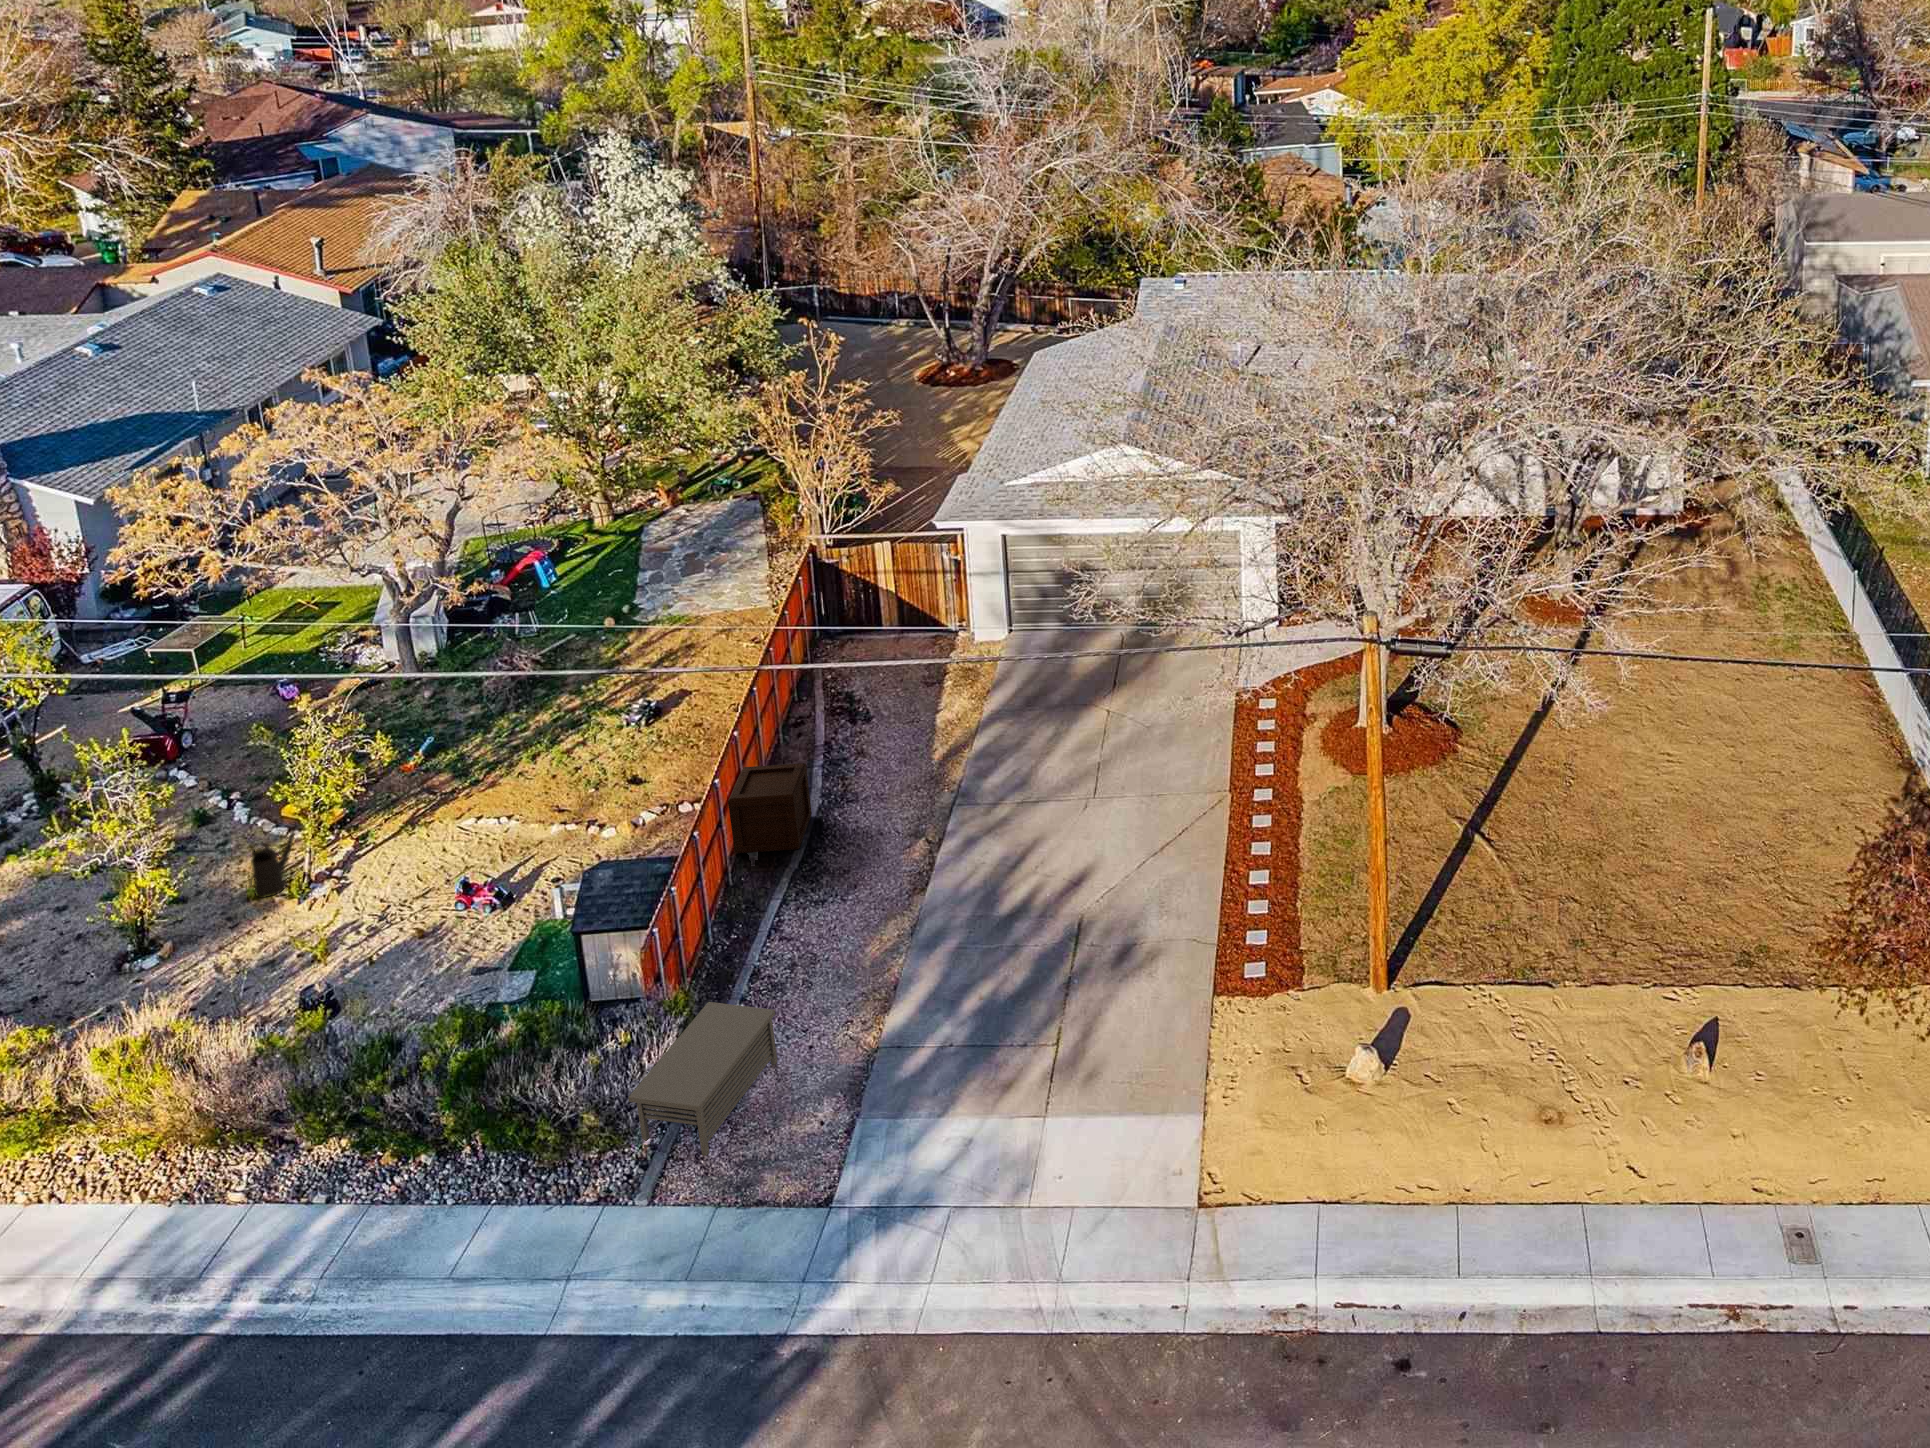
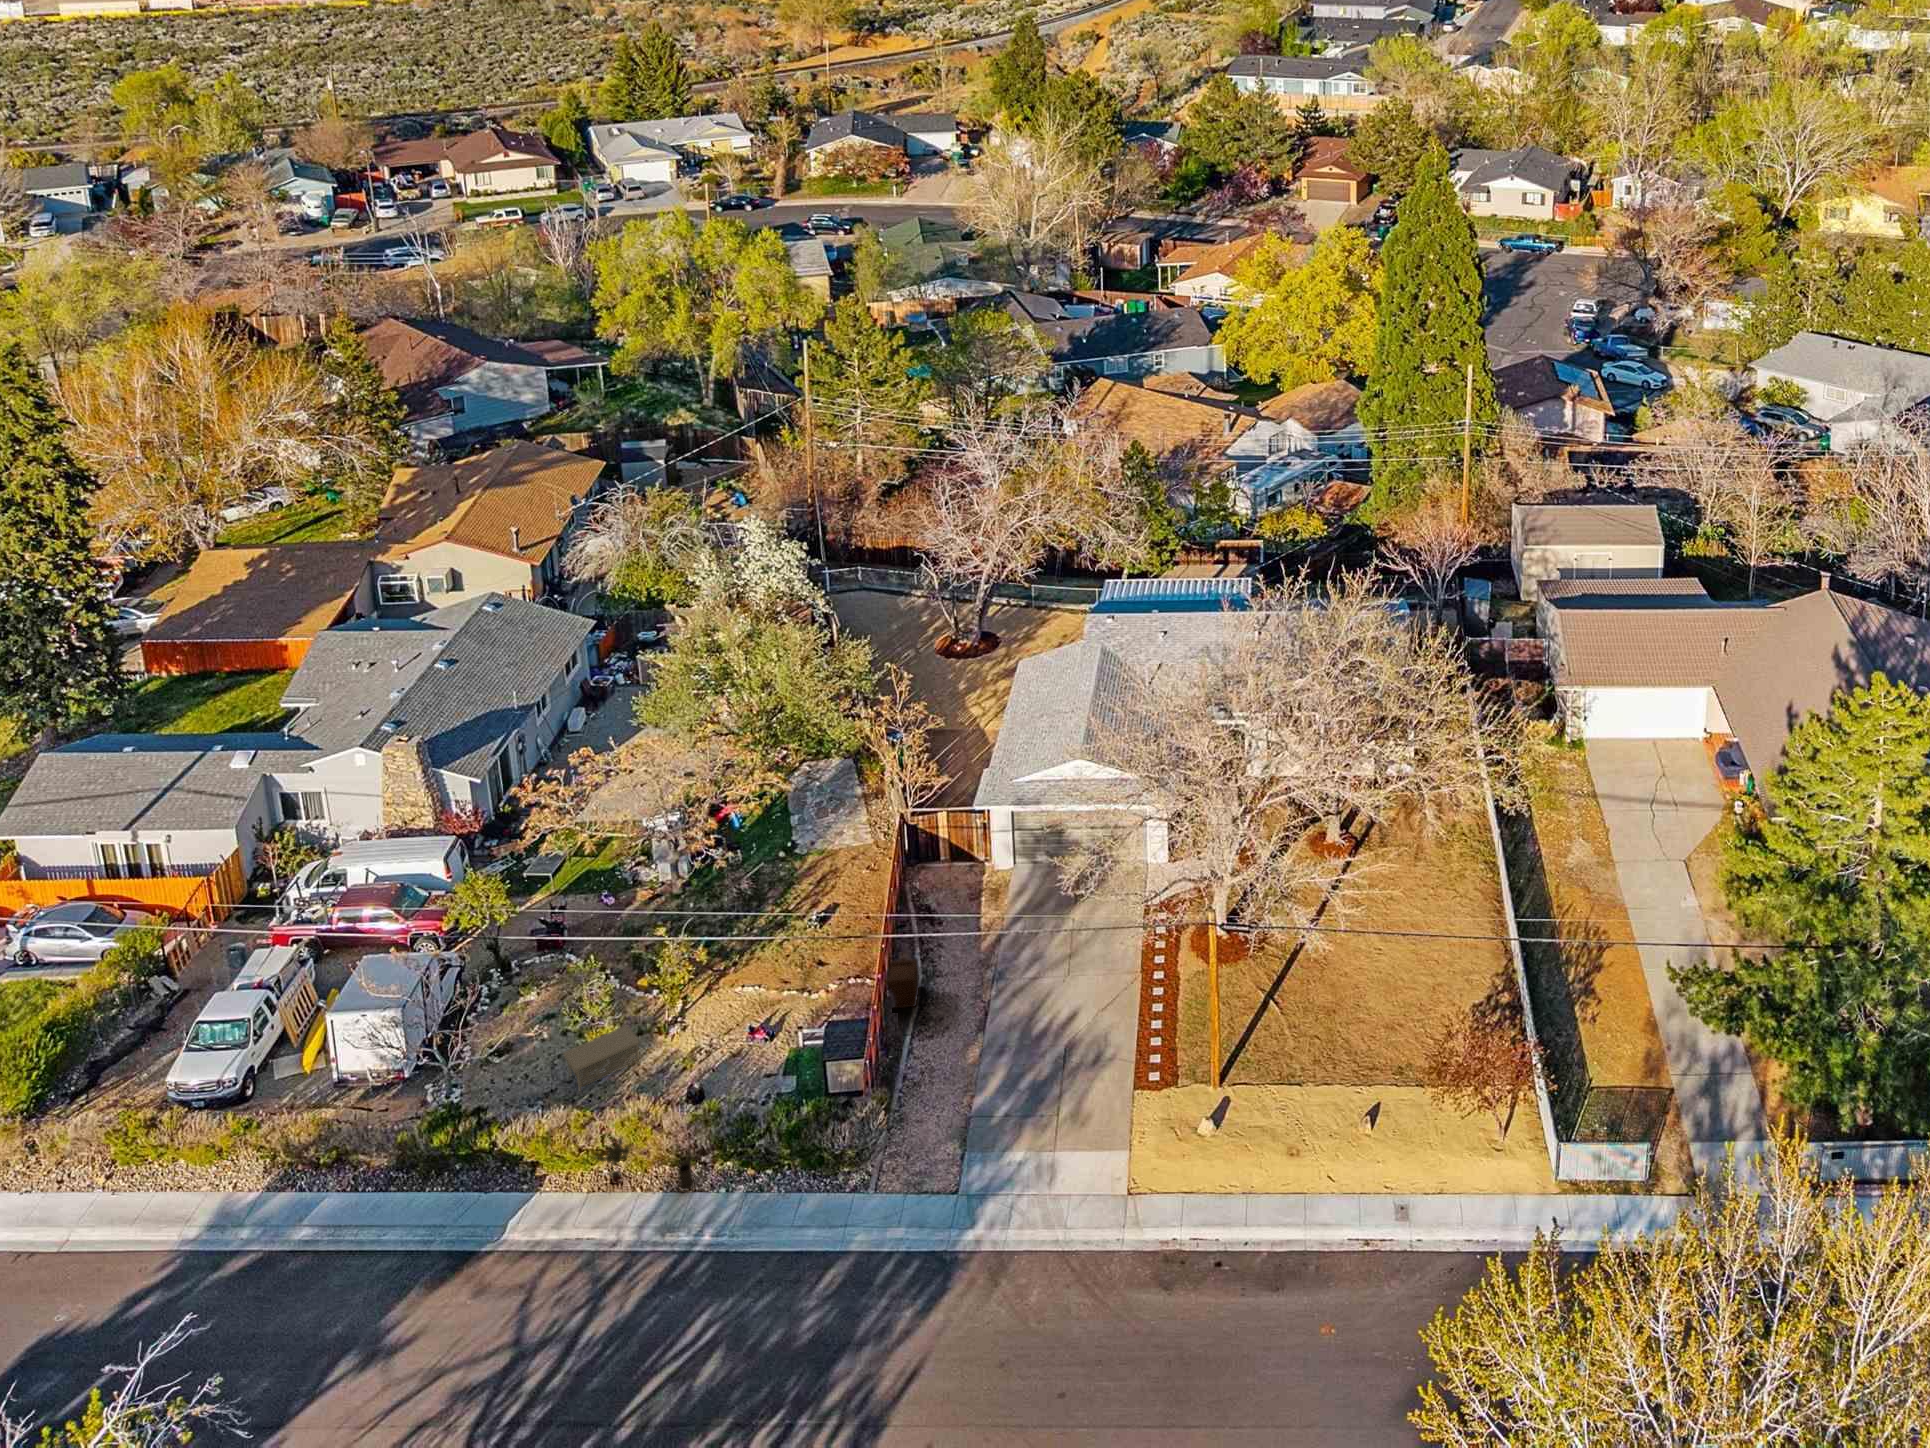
watering can: present [249,828,296,898] -> present [678,1148,695,1191]
storage bench: present [628,1002,777,1156] -> present [564,1025,640,1091]
potted tree: none [40,1080,124,1184] -> present [595,1138,631,1184]

